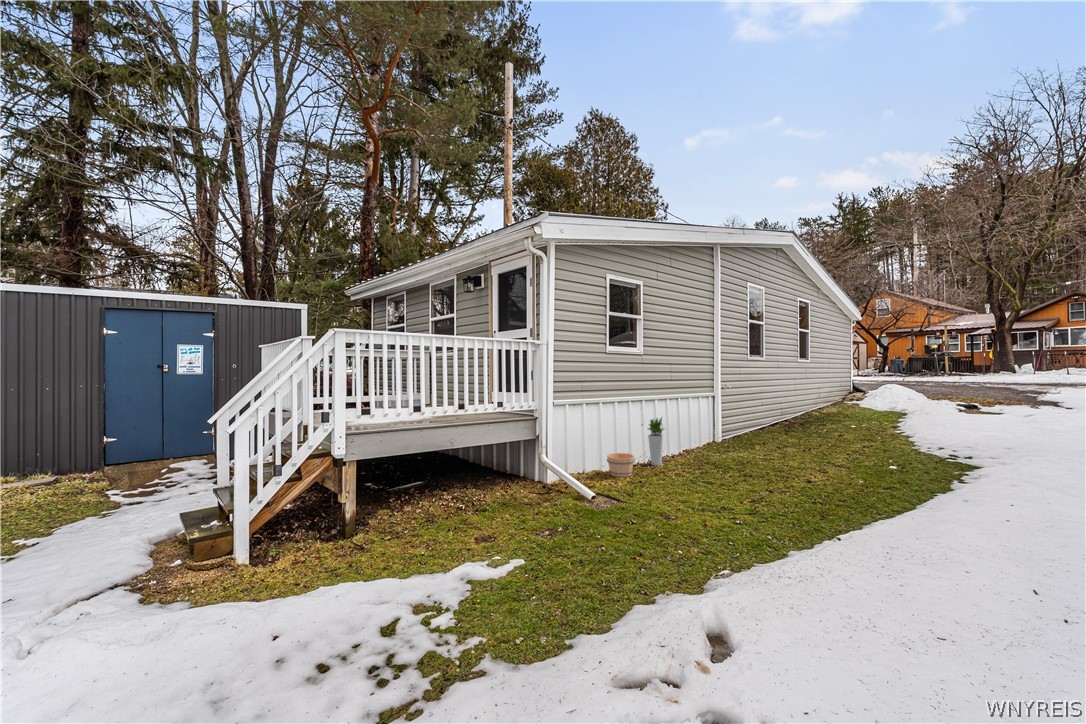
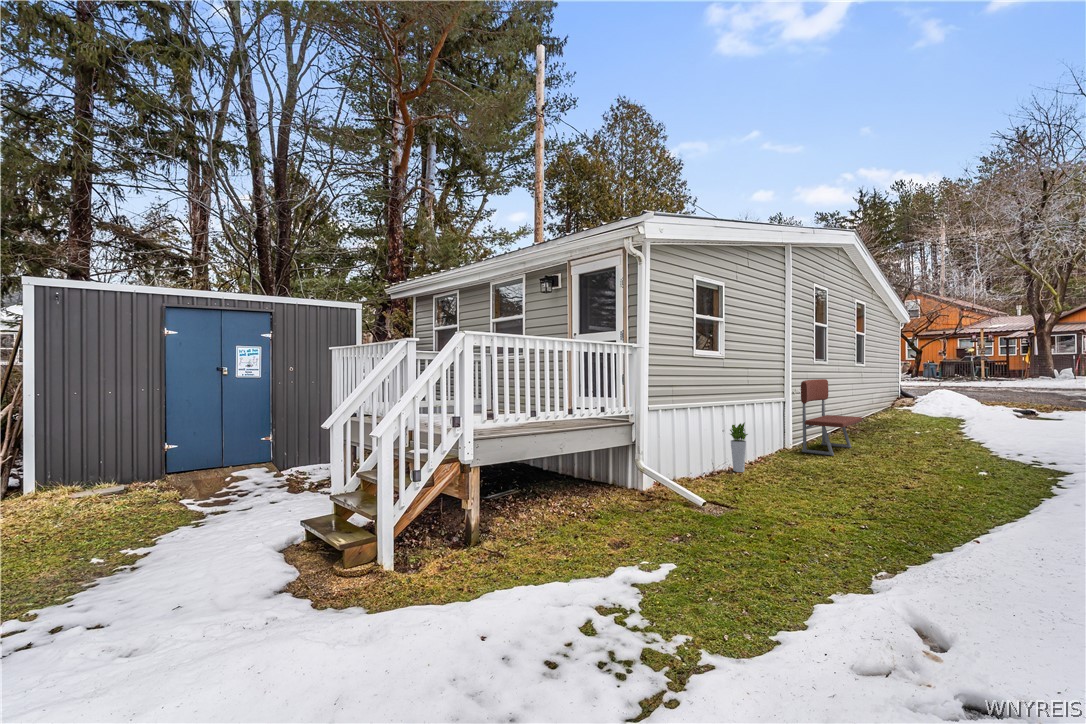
bench: none [729,375,792,449] -> present [801,379,862,456]
bucket: present [607,453,635,477] -> none [694,459,725,483]

